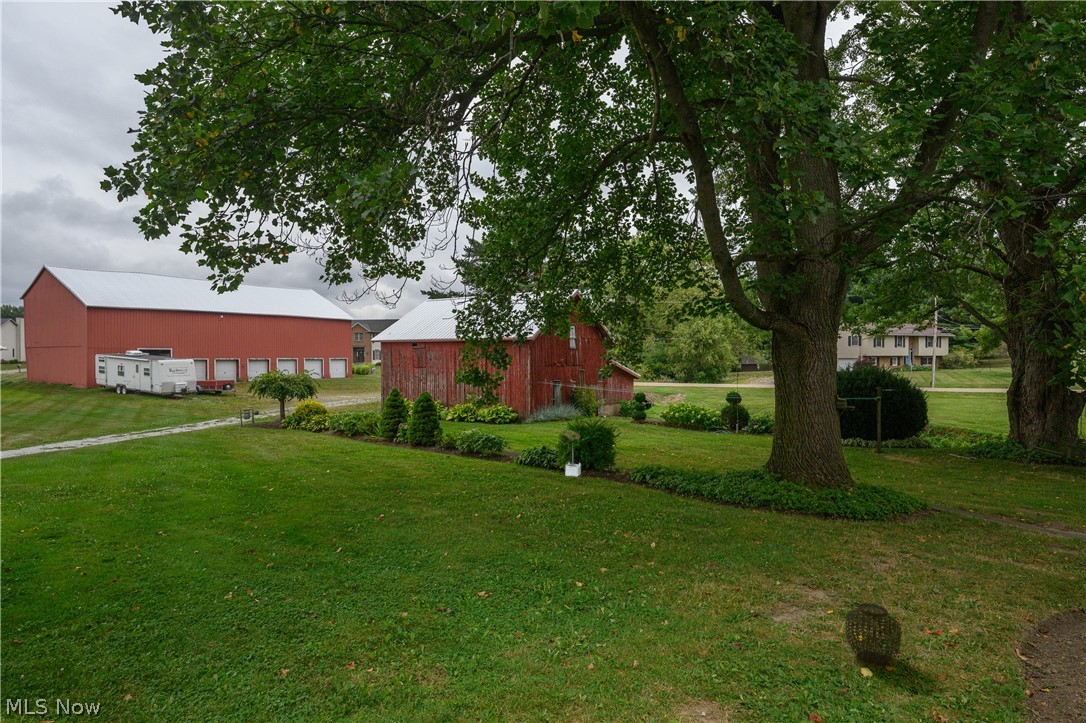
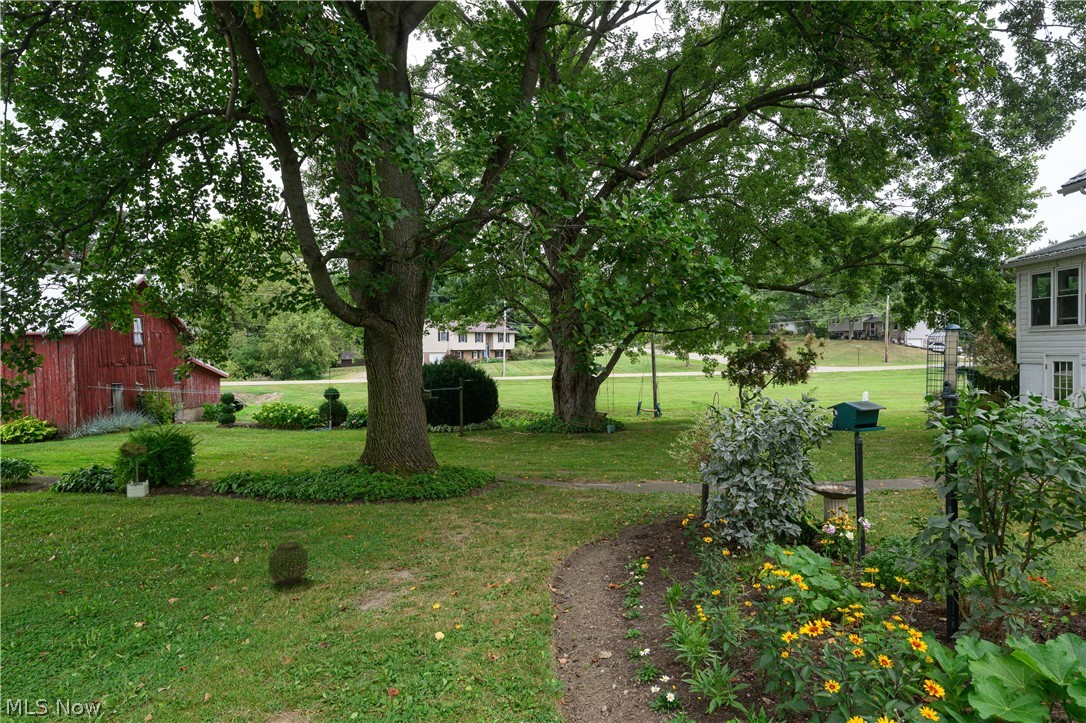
woven basket: present [846,603,901,665] -> present [269,542,308,585]

